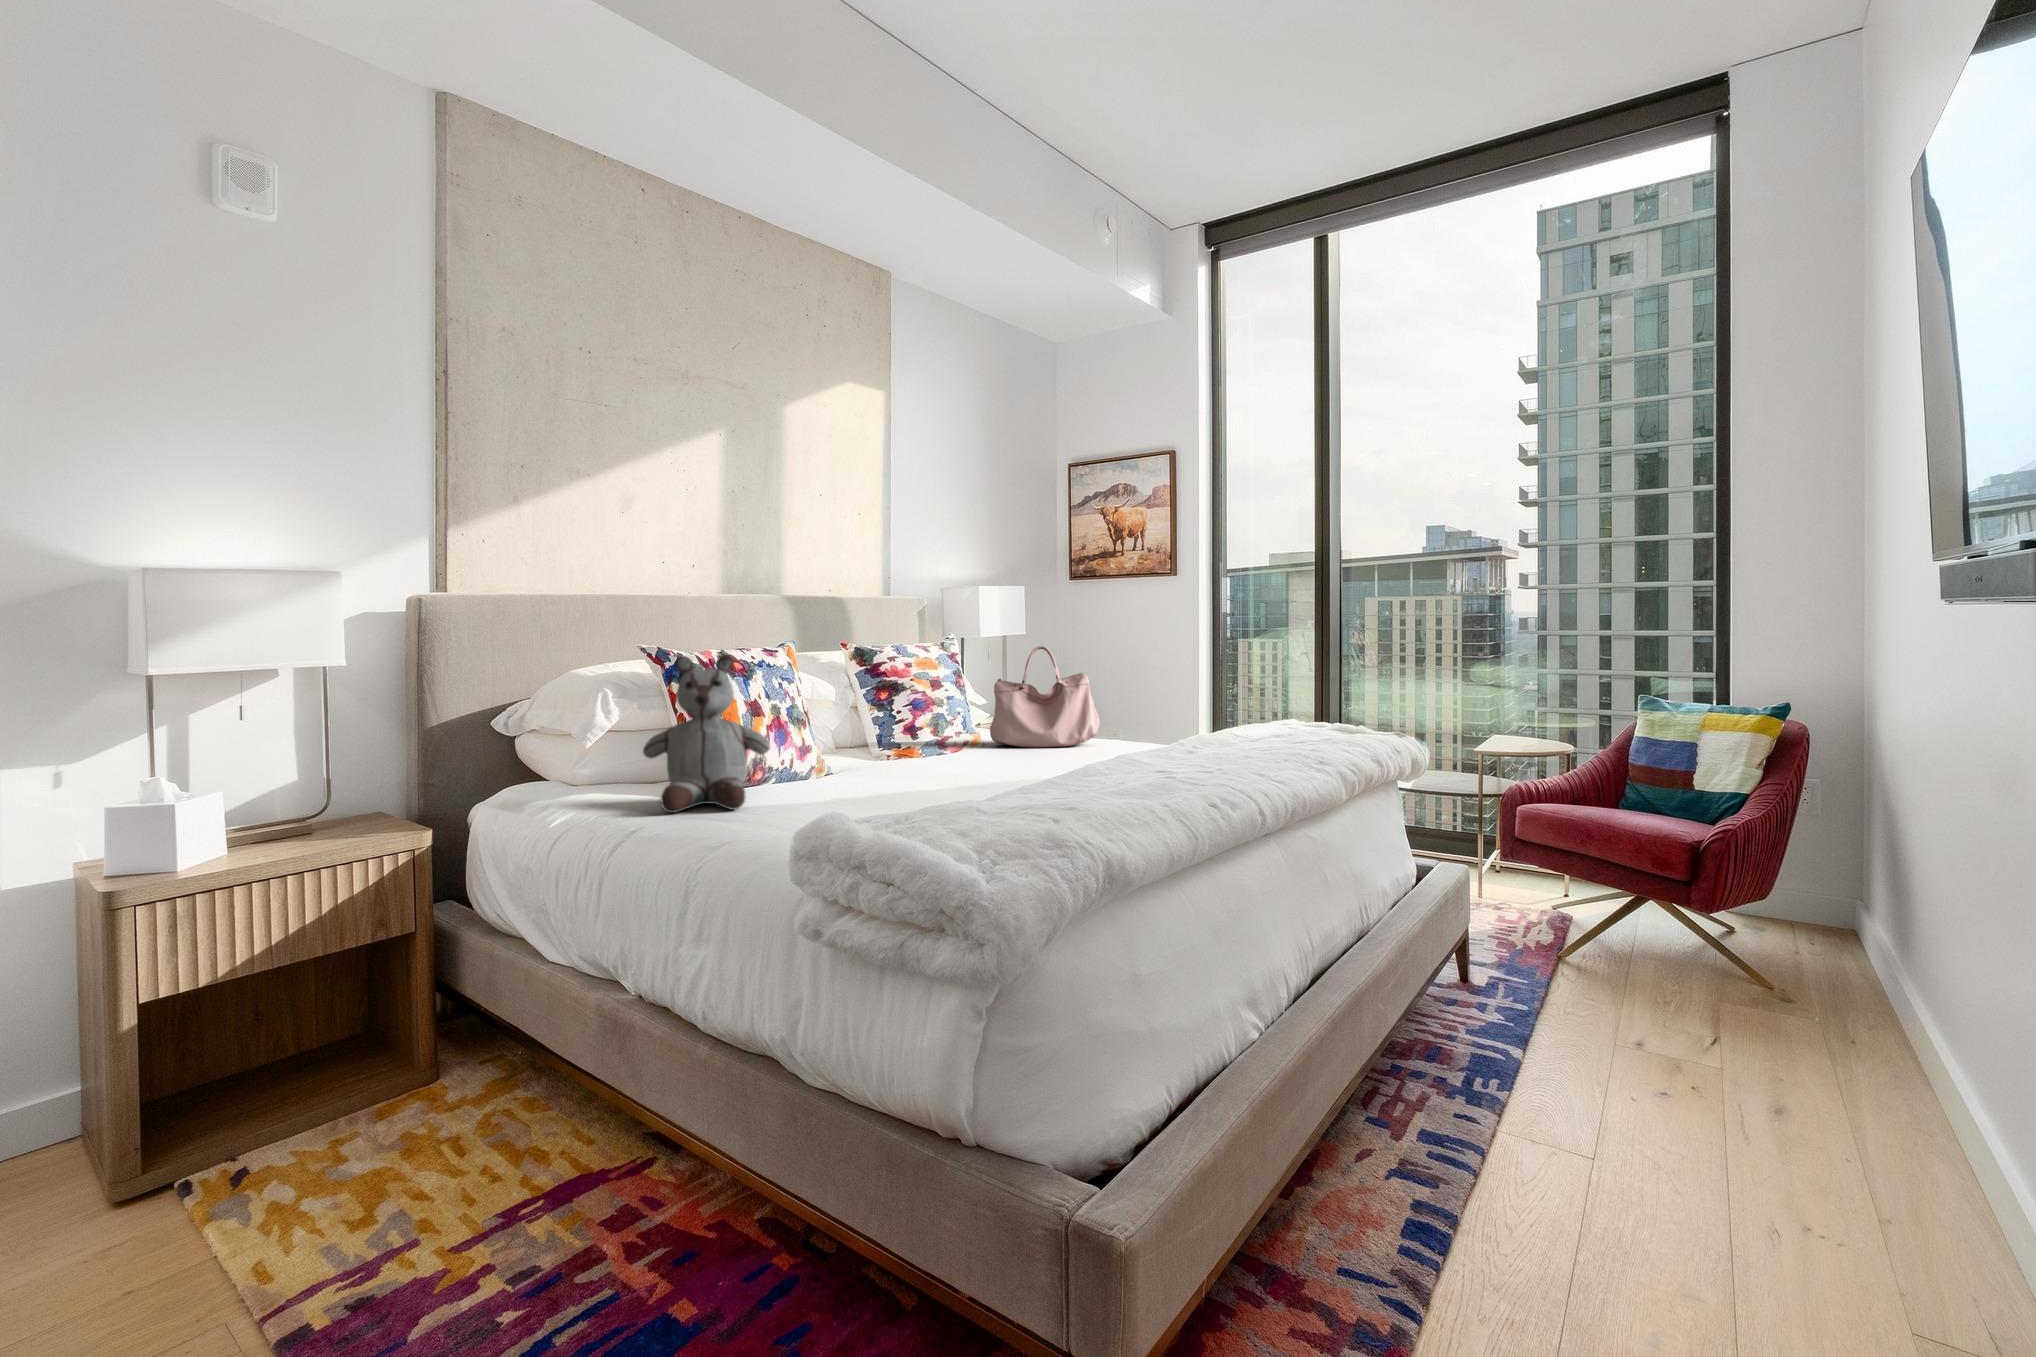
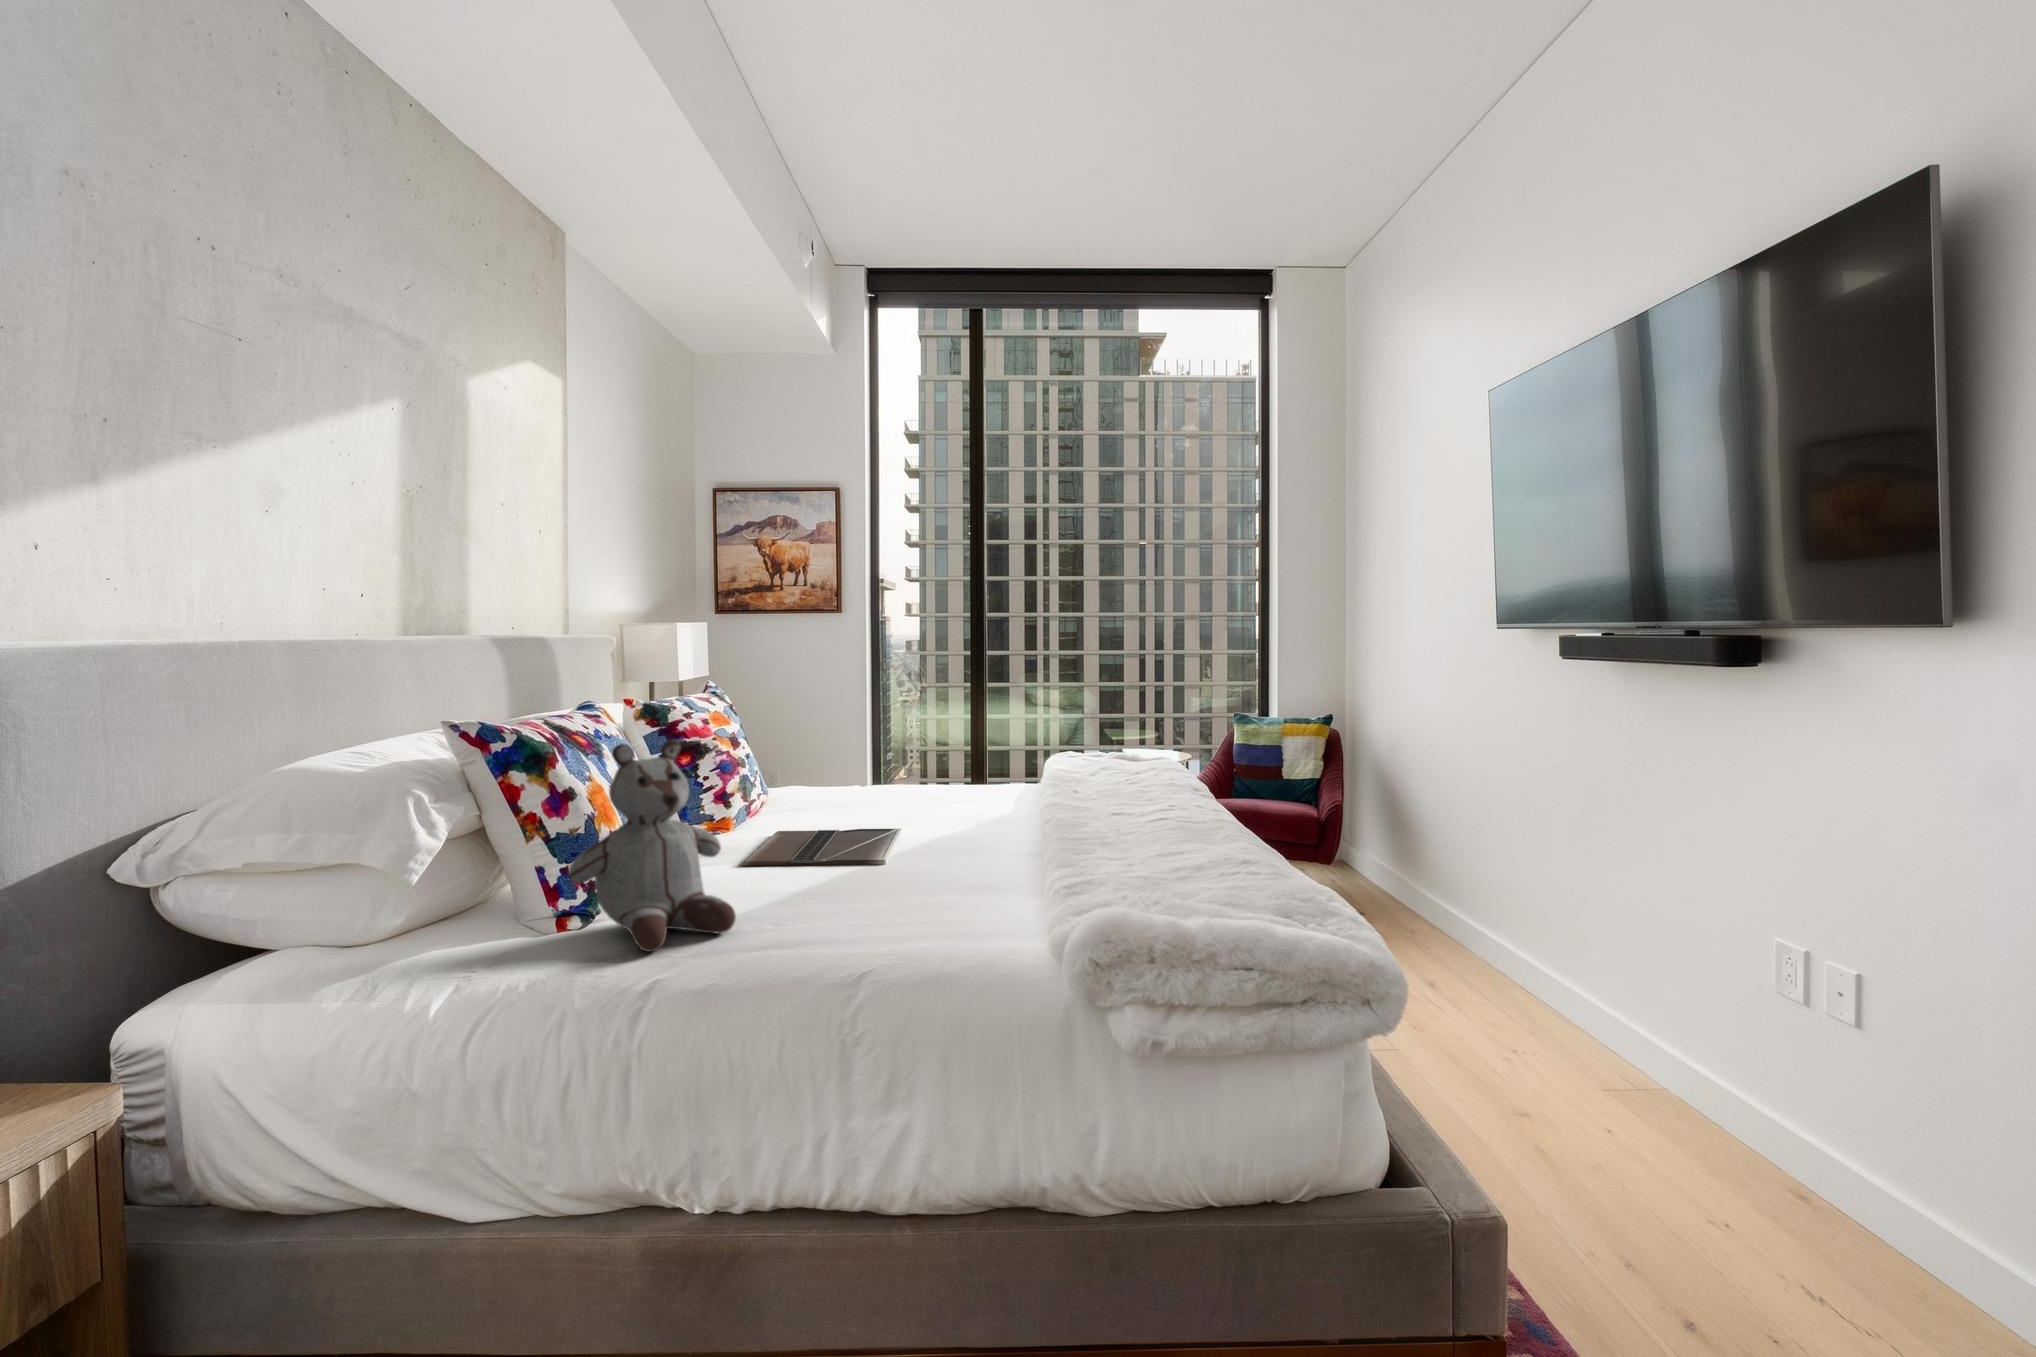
handbag: present [990,646,1100,748] -> none [772,695,884,803]
laptop: none [855,760,1028,788] -> present [741,829,901,866]

